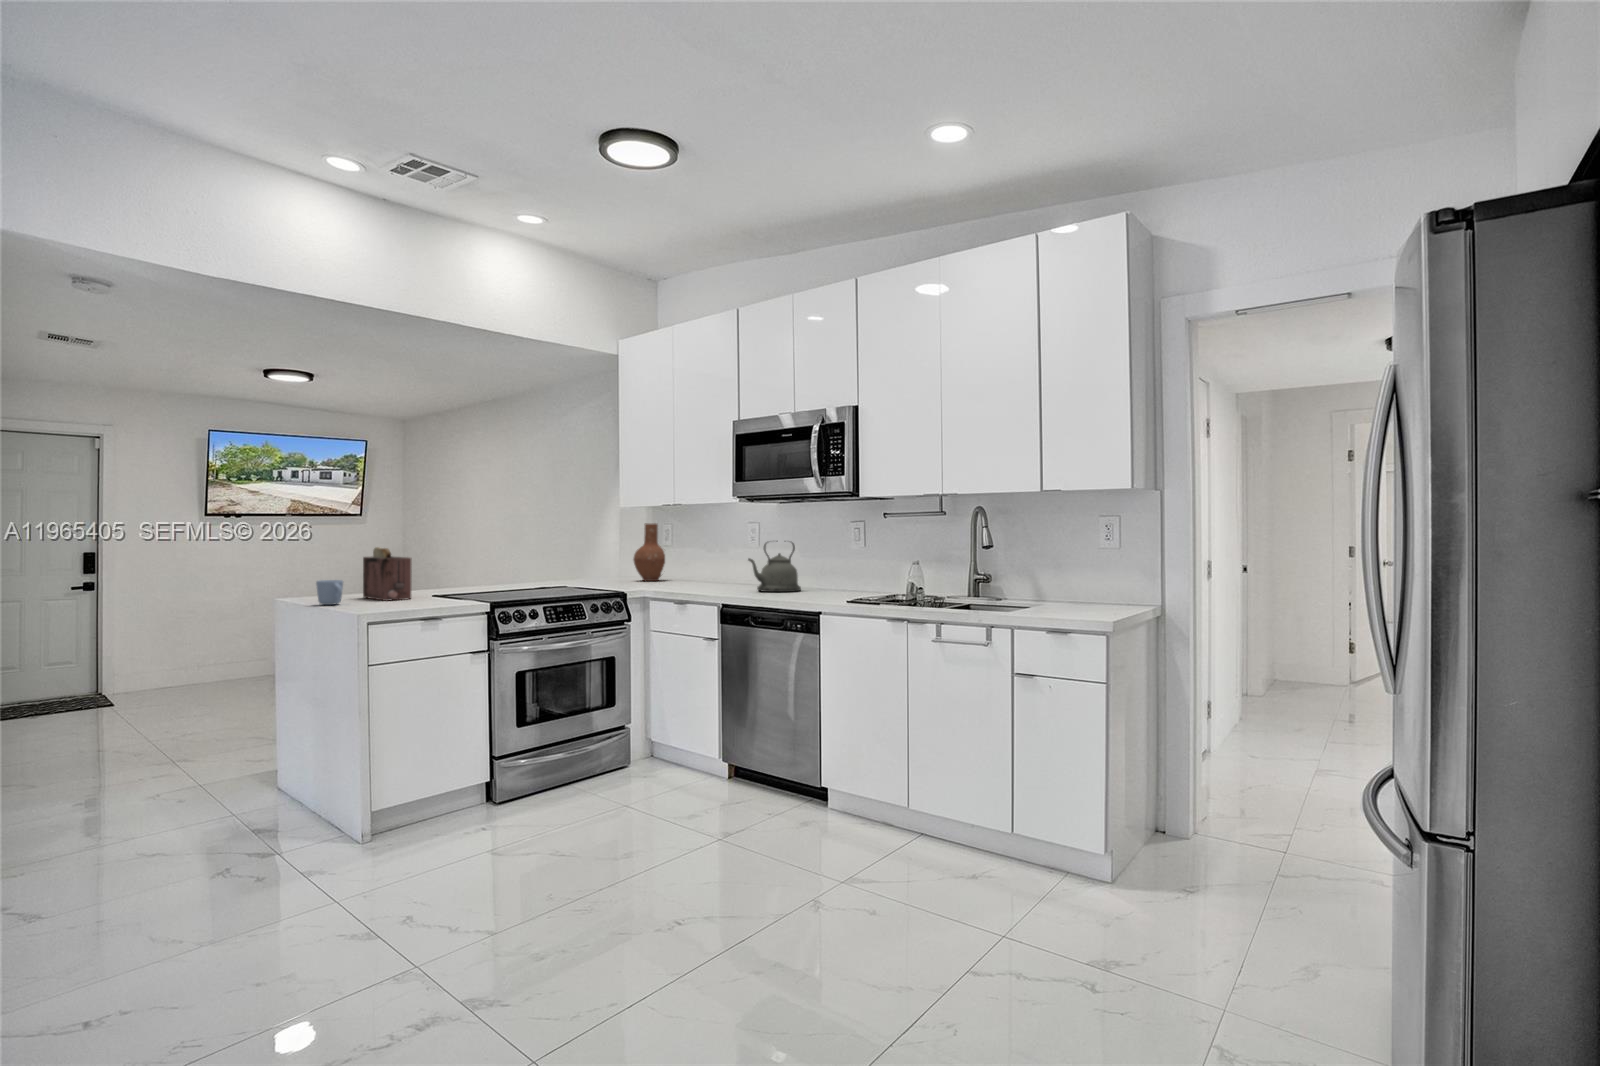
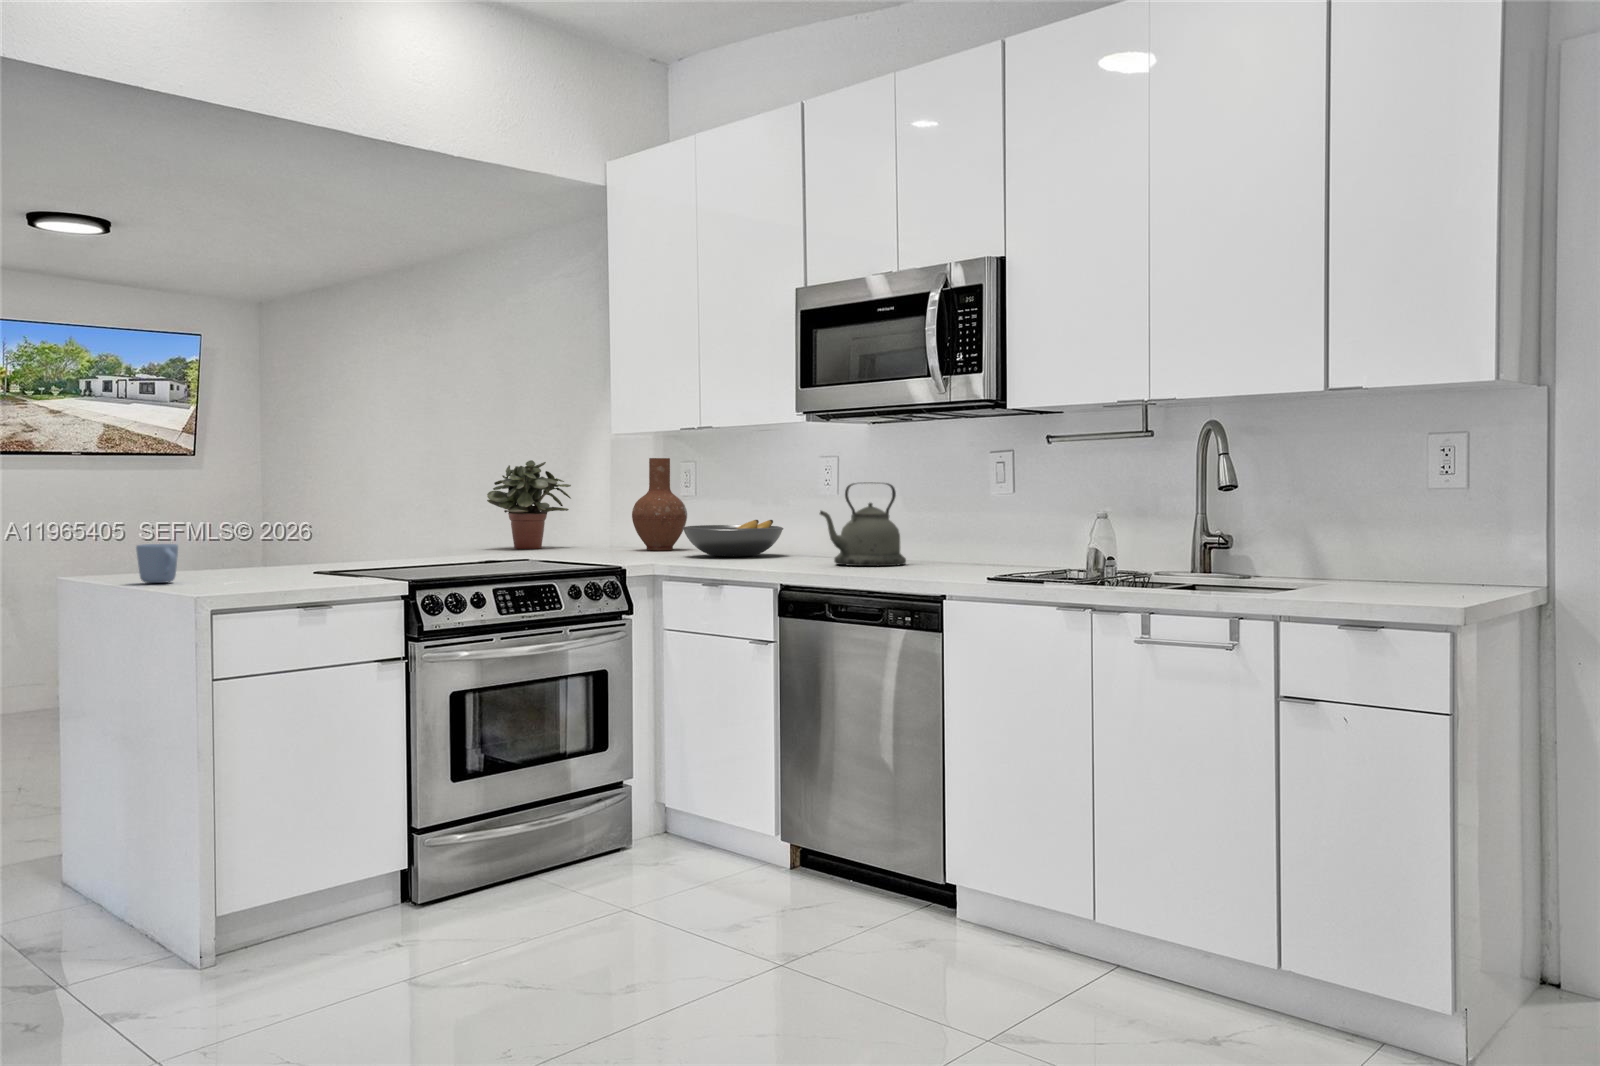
potted plant: none [541,524,595,580] -> present [487,460,571,549]
toaster: present [363,547,412,601] -> none [210,493,285,577]
fruit bowl: none [664,563,728,585] -> present [683,520,783,557]

